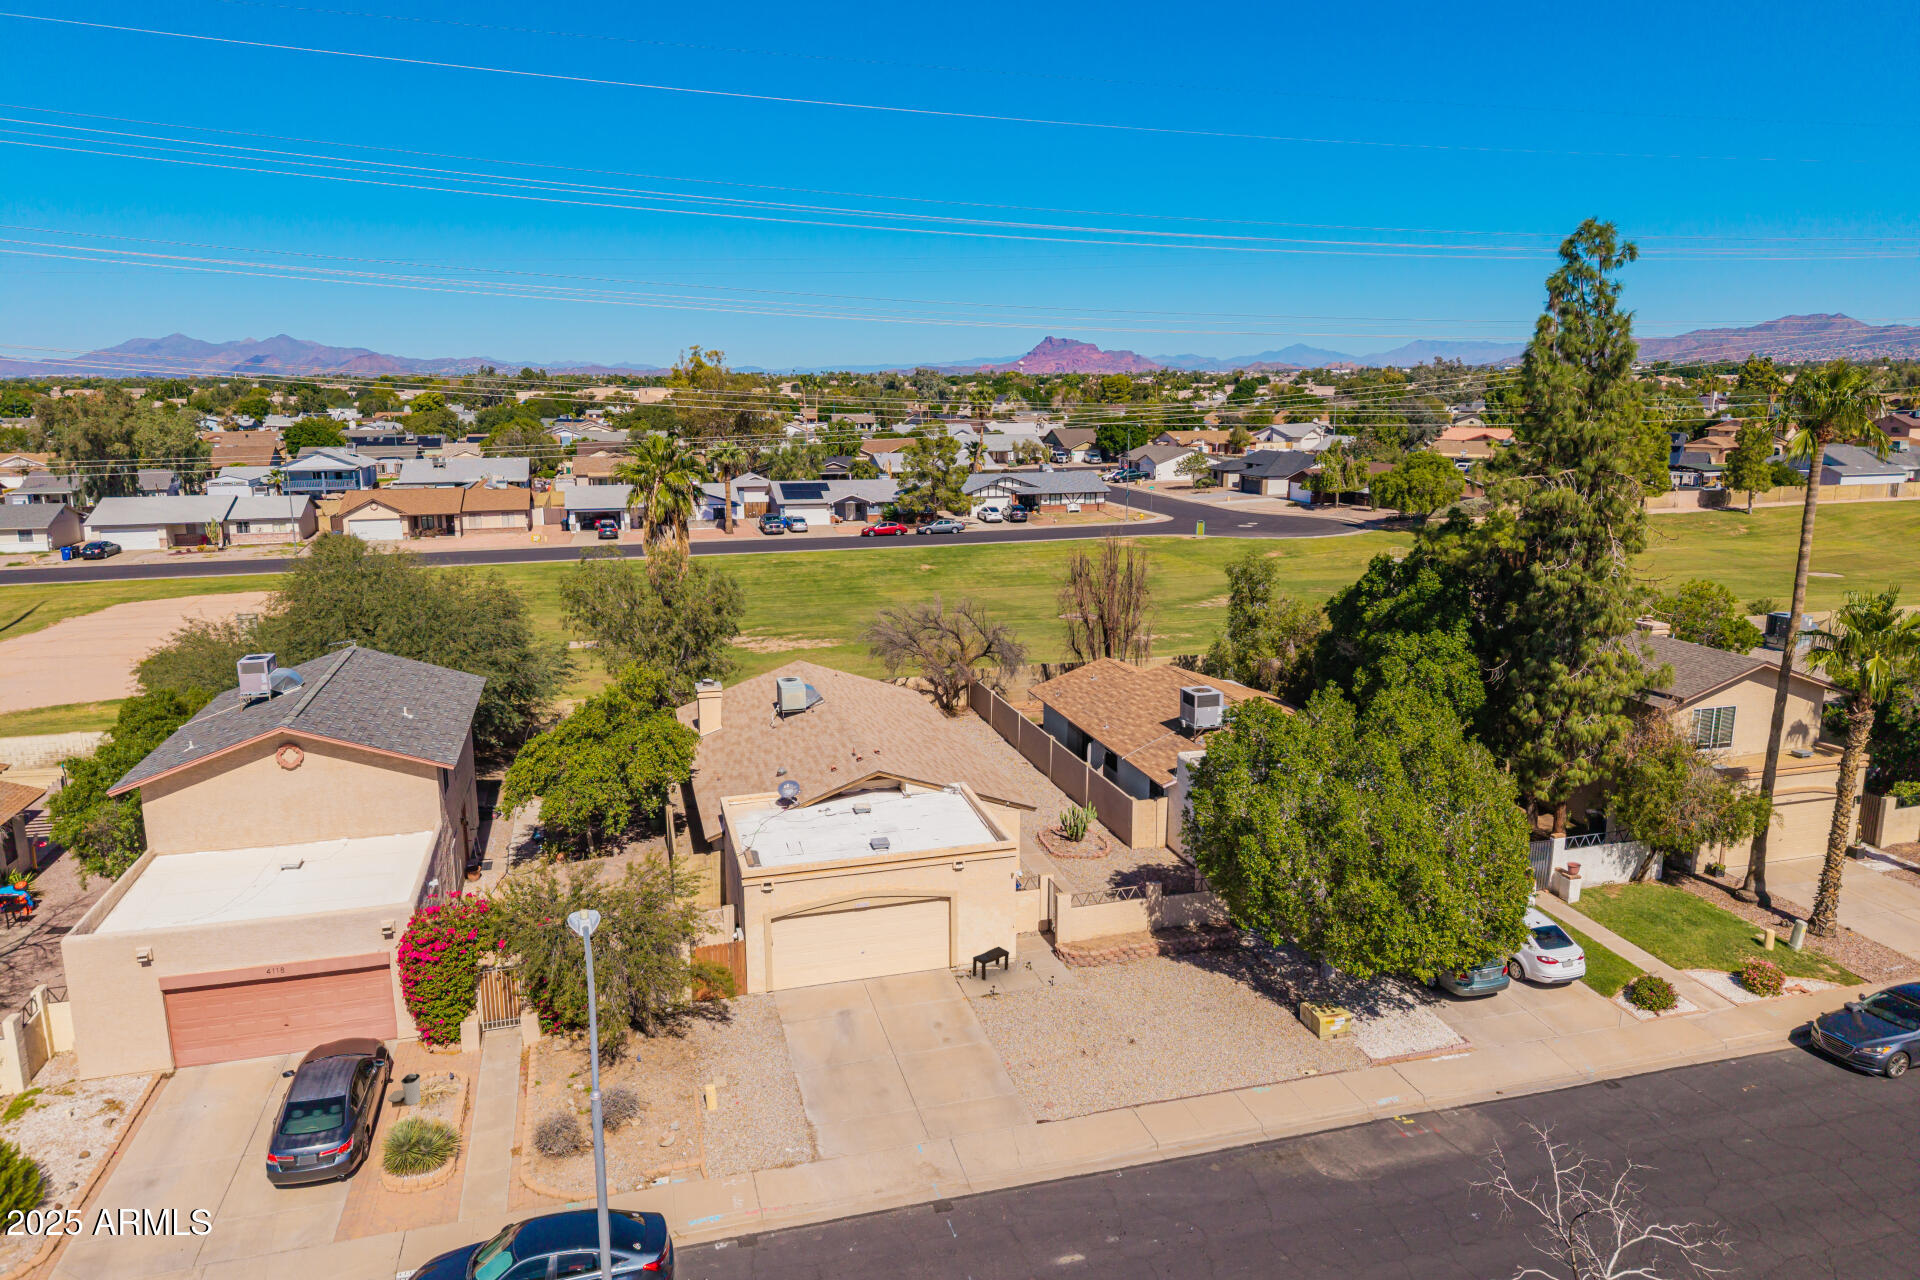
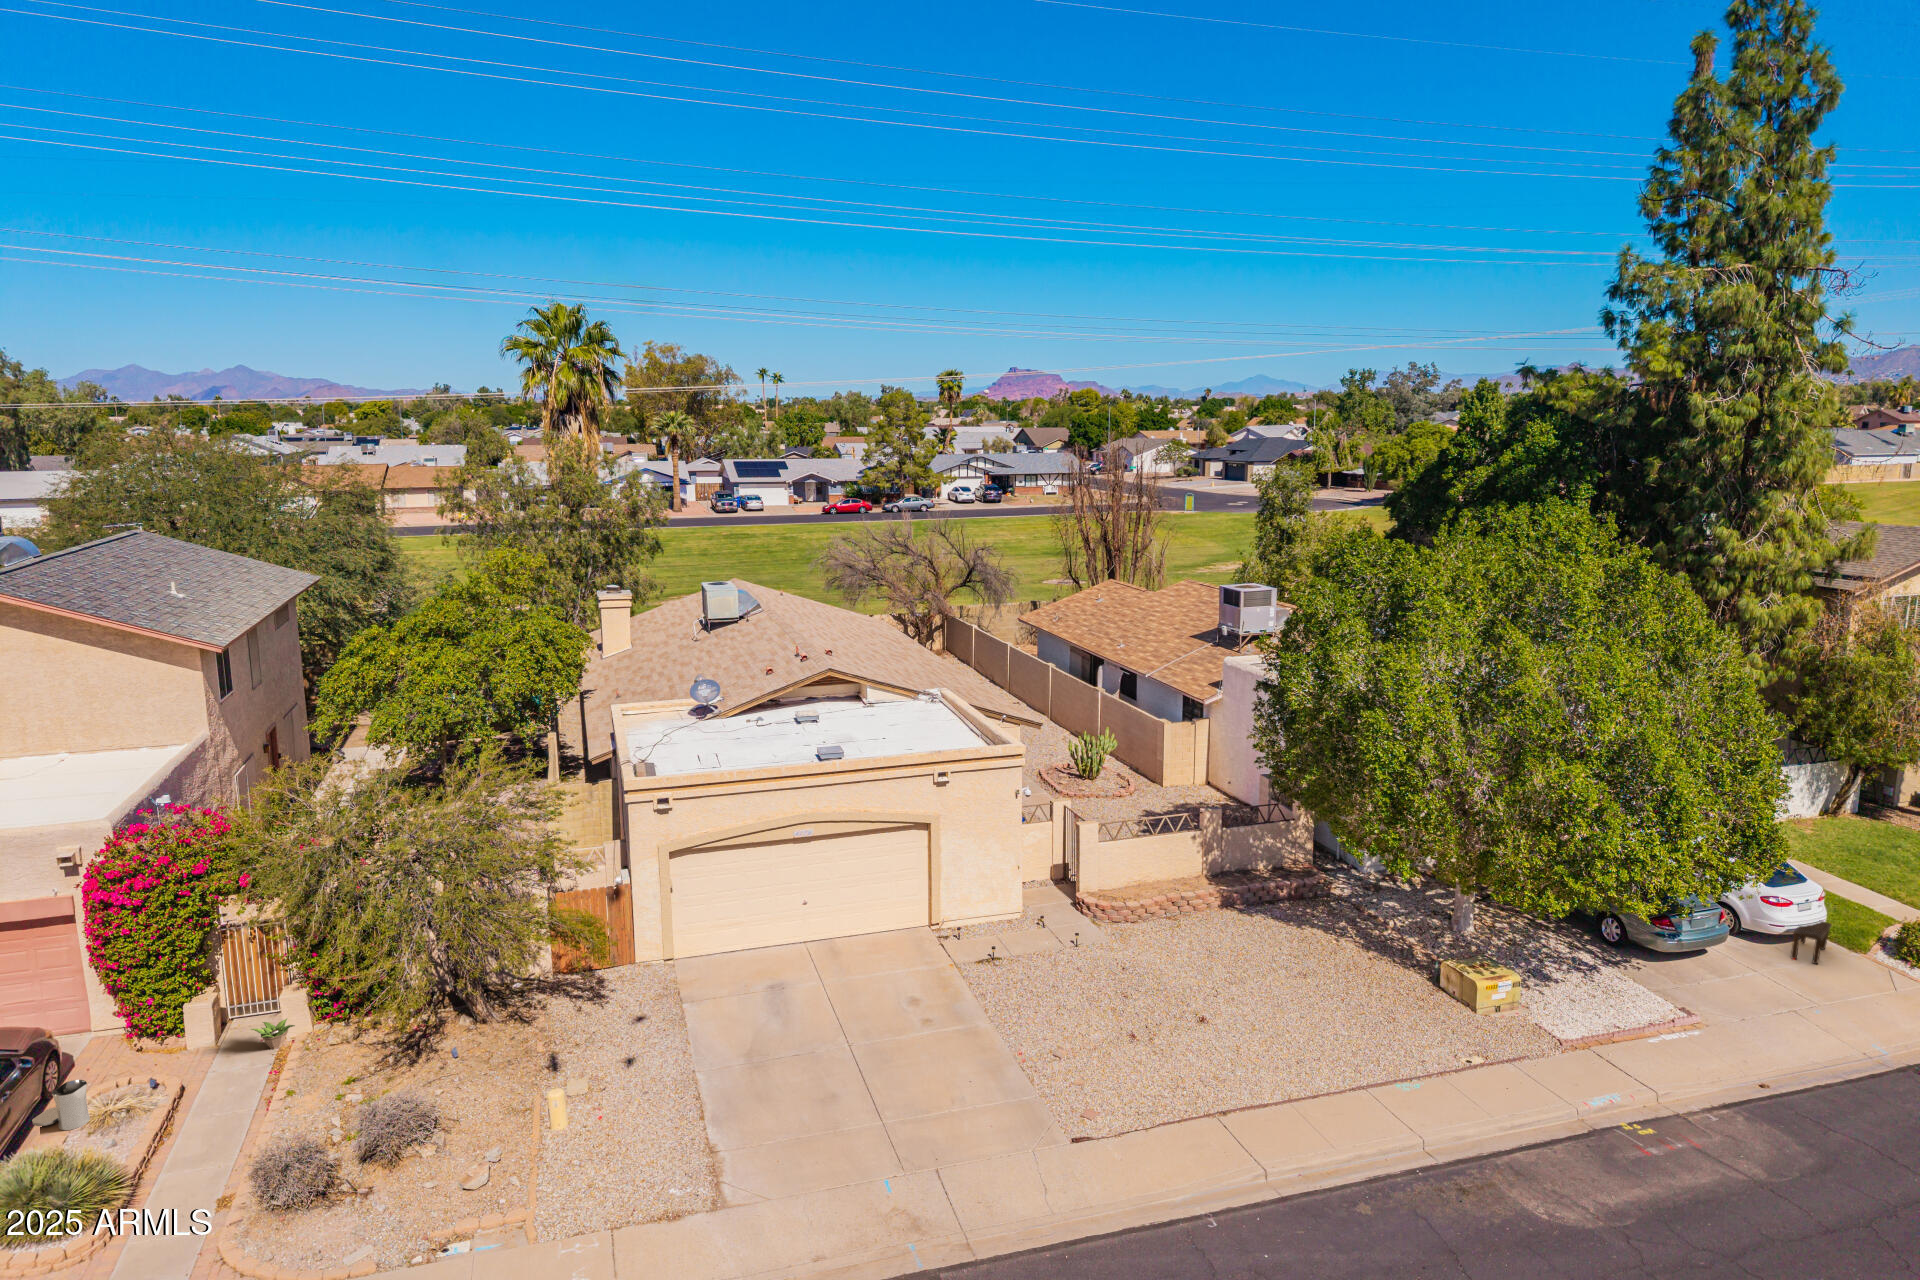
bench: present [973,947,1009,980] -> present [1791,920,1832,964]
decorative plant: none [506,1033,535,1053] -> present [251,1019,295,1049]

